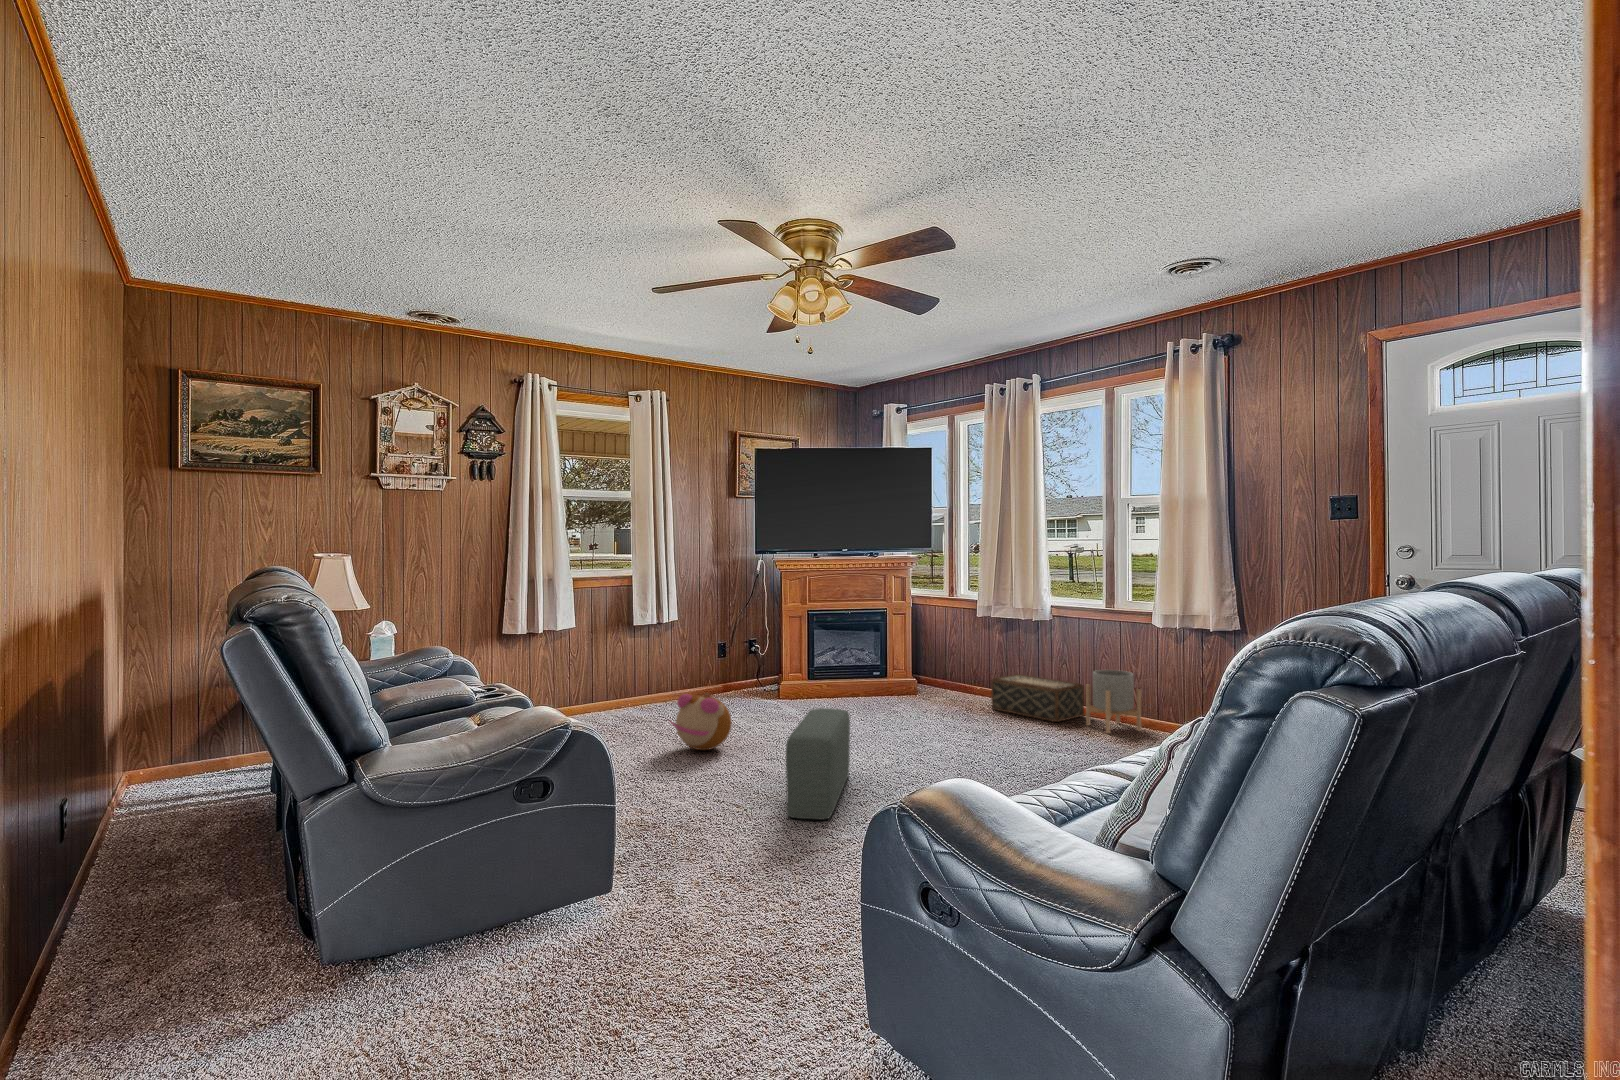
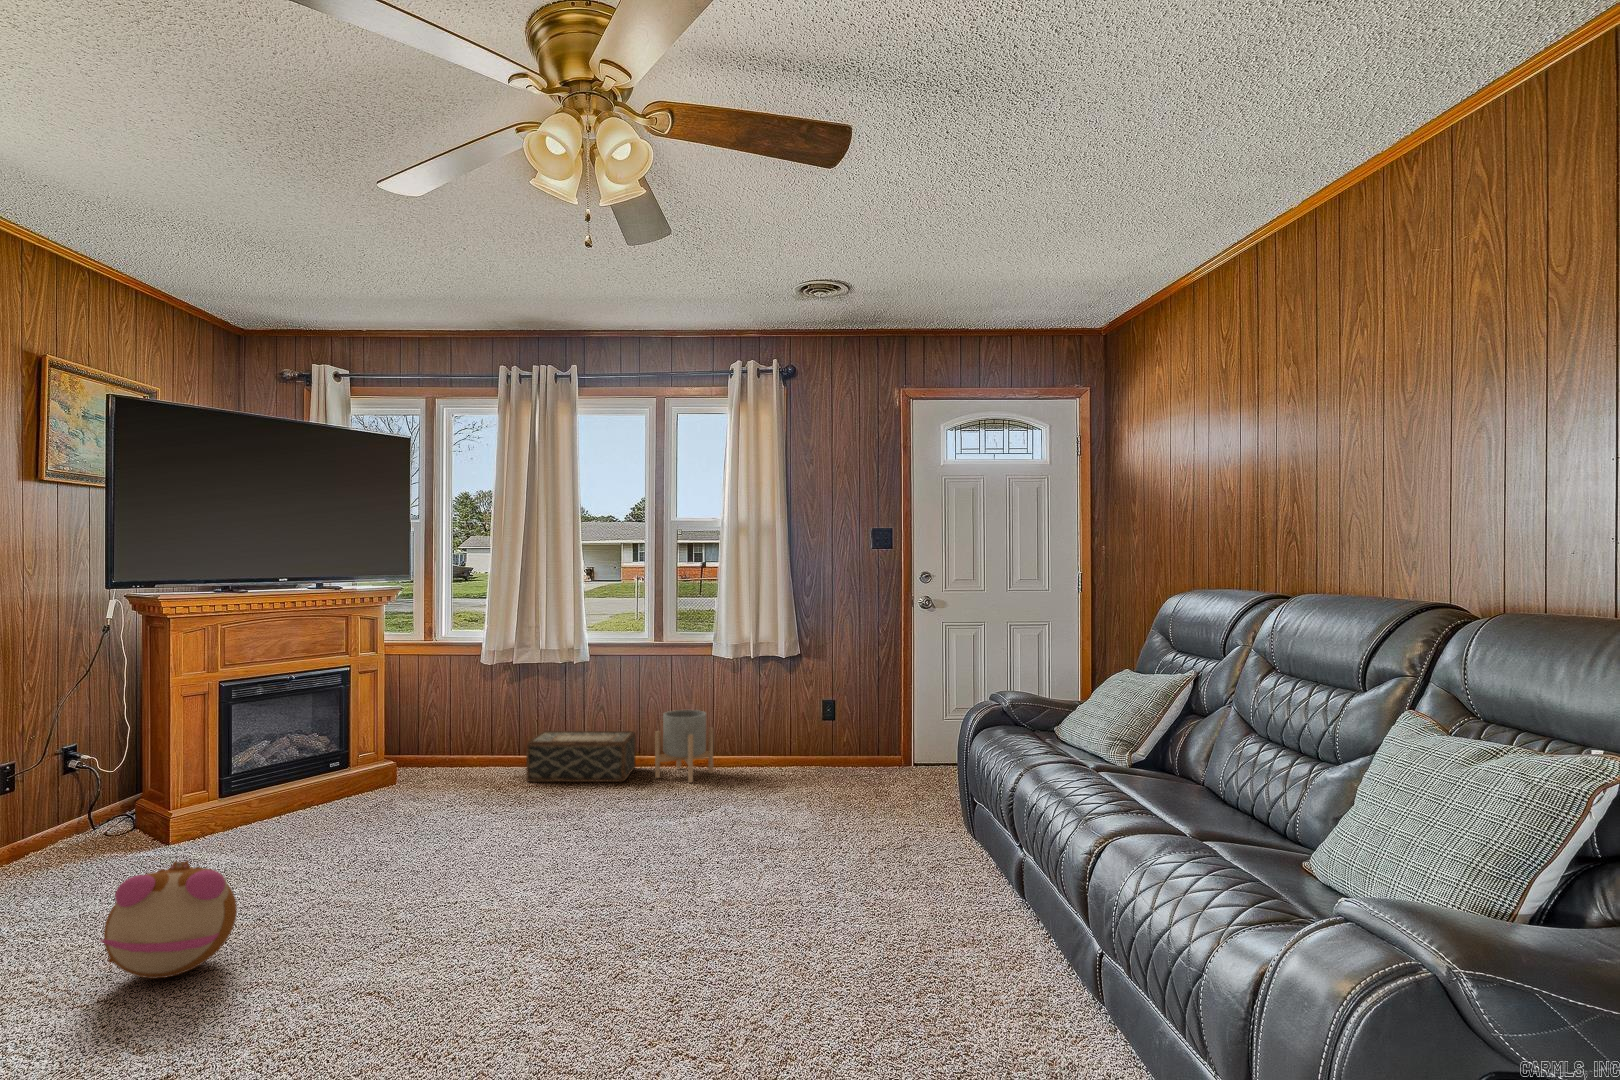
pouf: present [786,708,850,820] -> none [454,830,610,1027]

